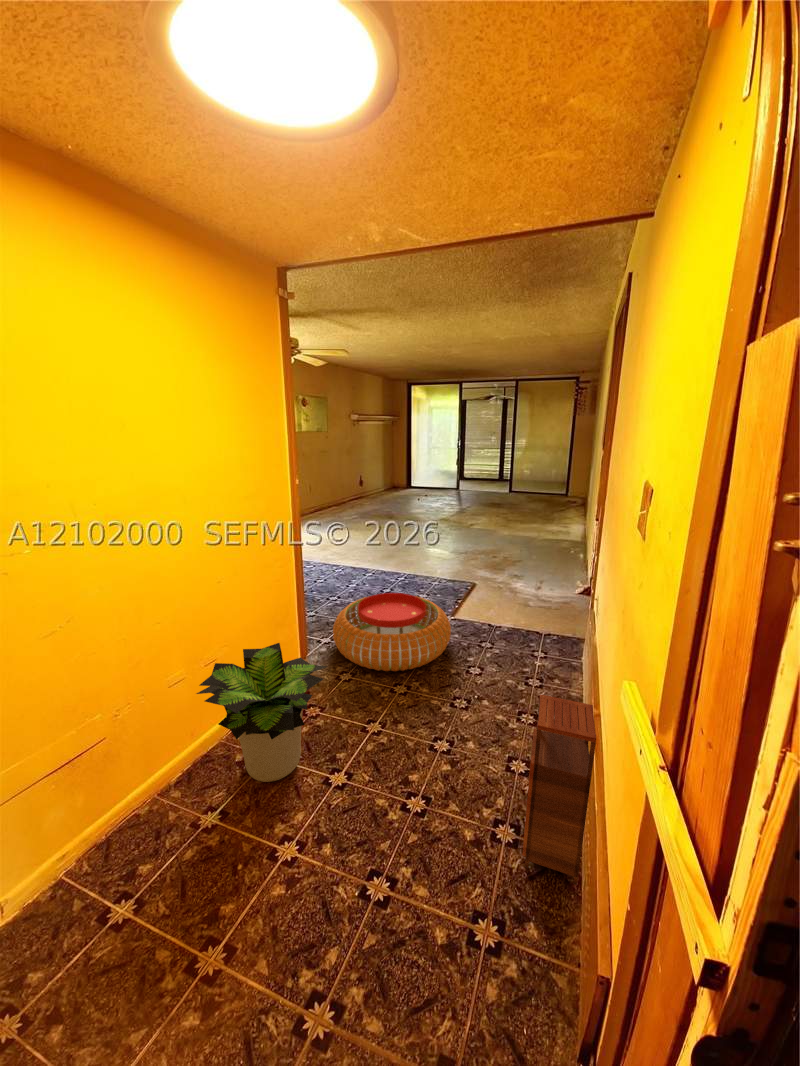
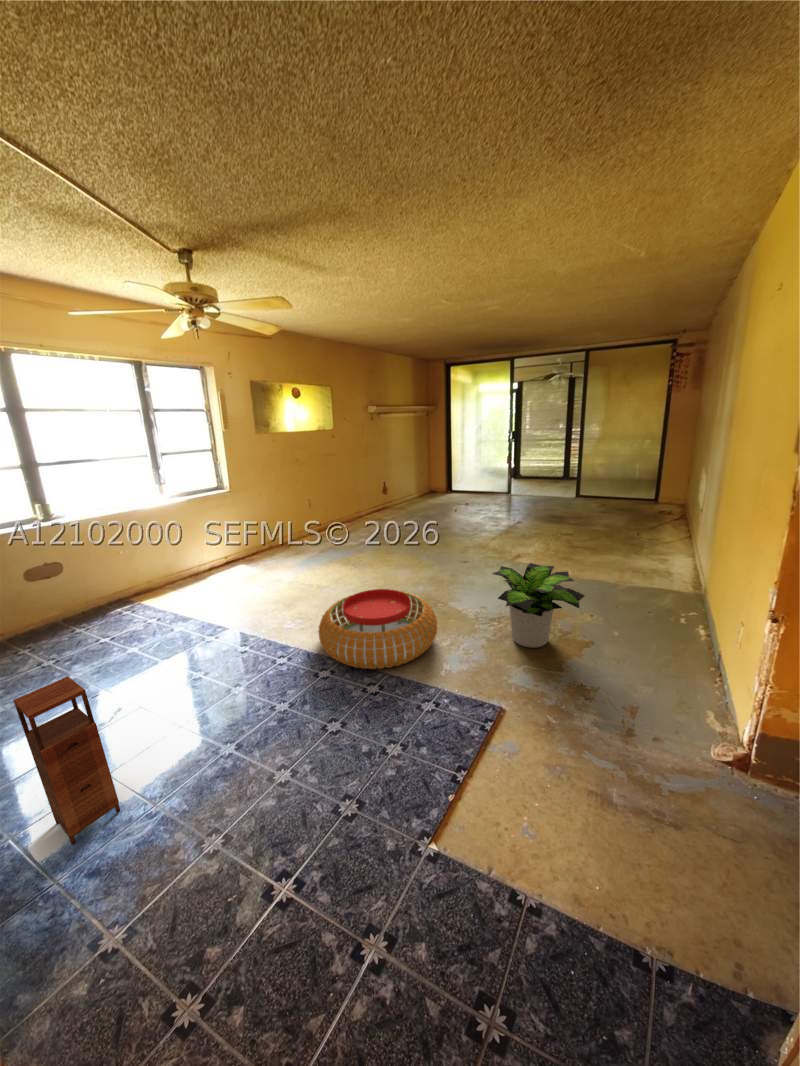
potted plant: present [197,643,327,782] -> present [492,563,585,648]
storage cabinet: present [522,694,596,885] -> present [13,676,120,845]

